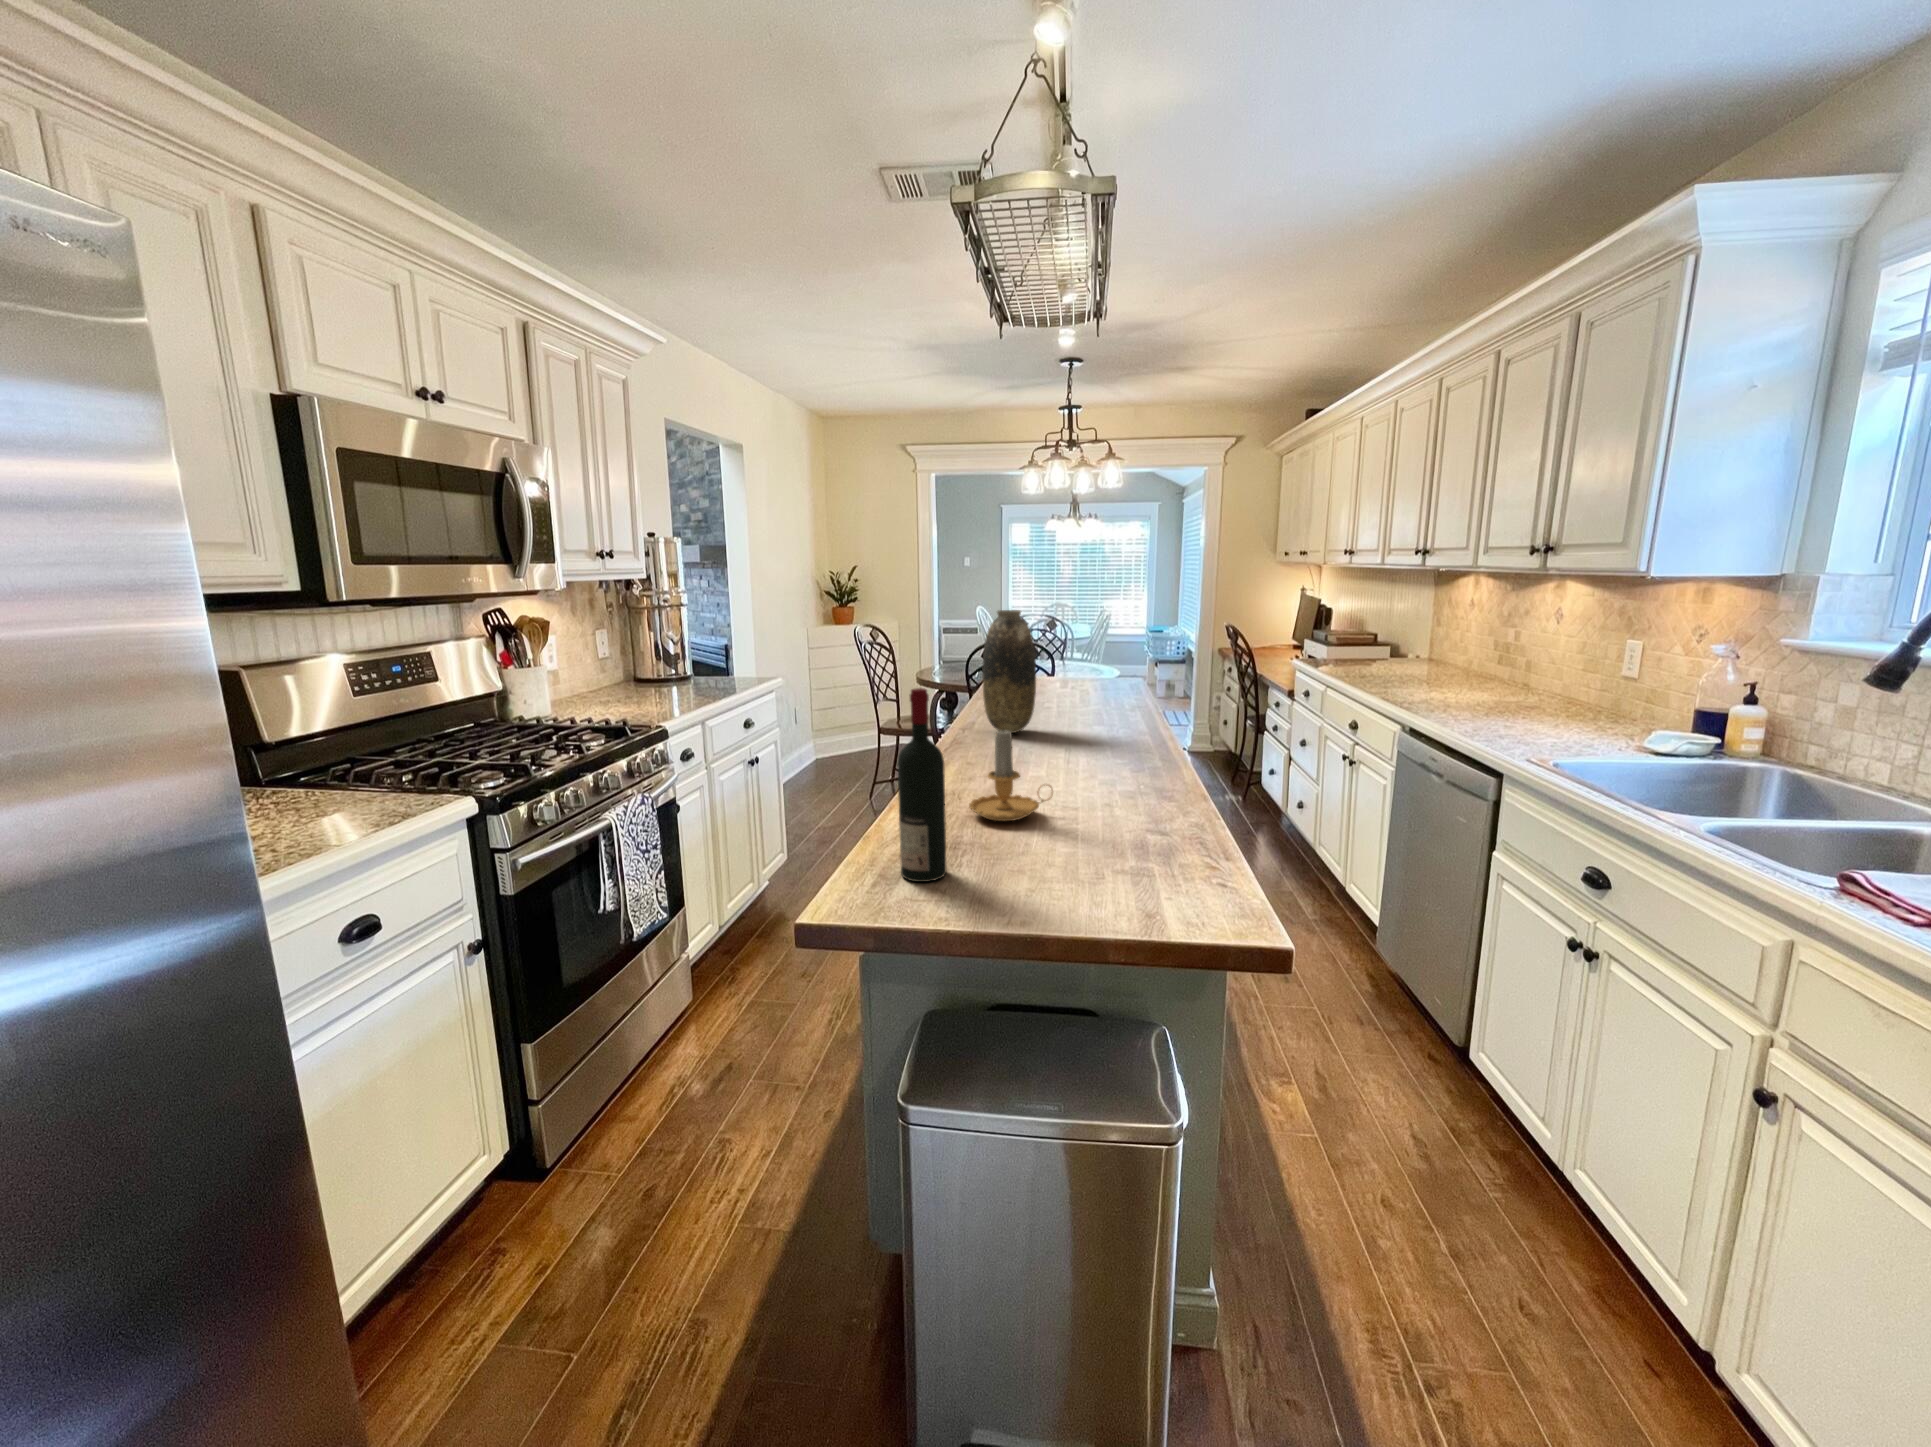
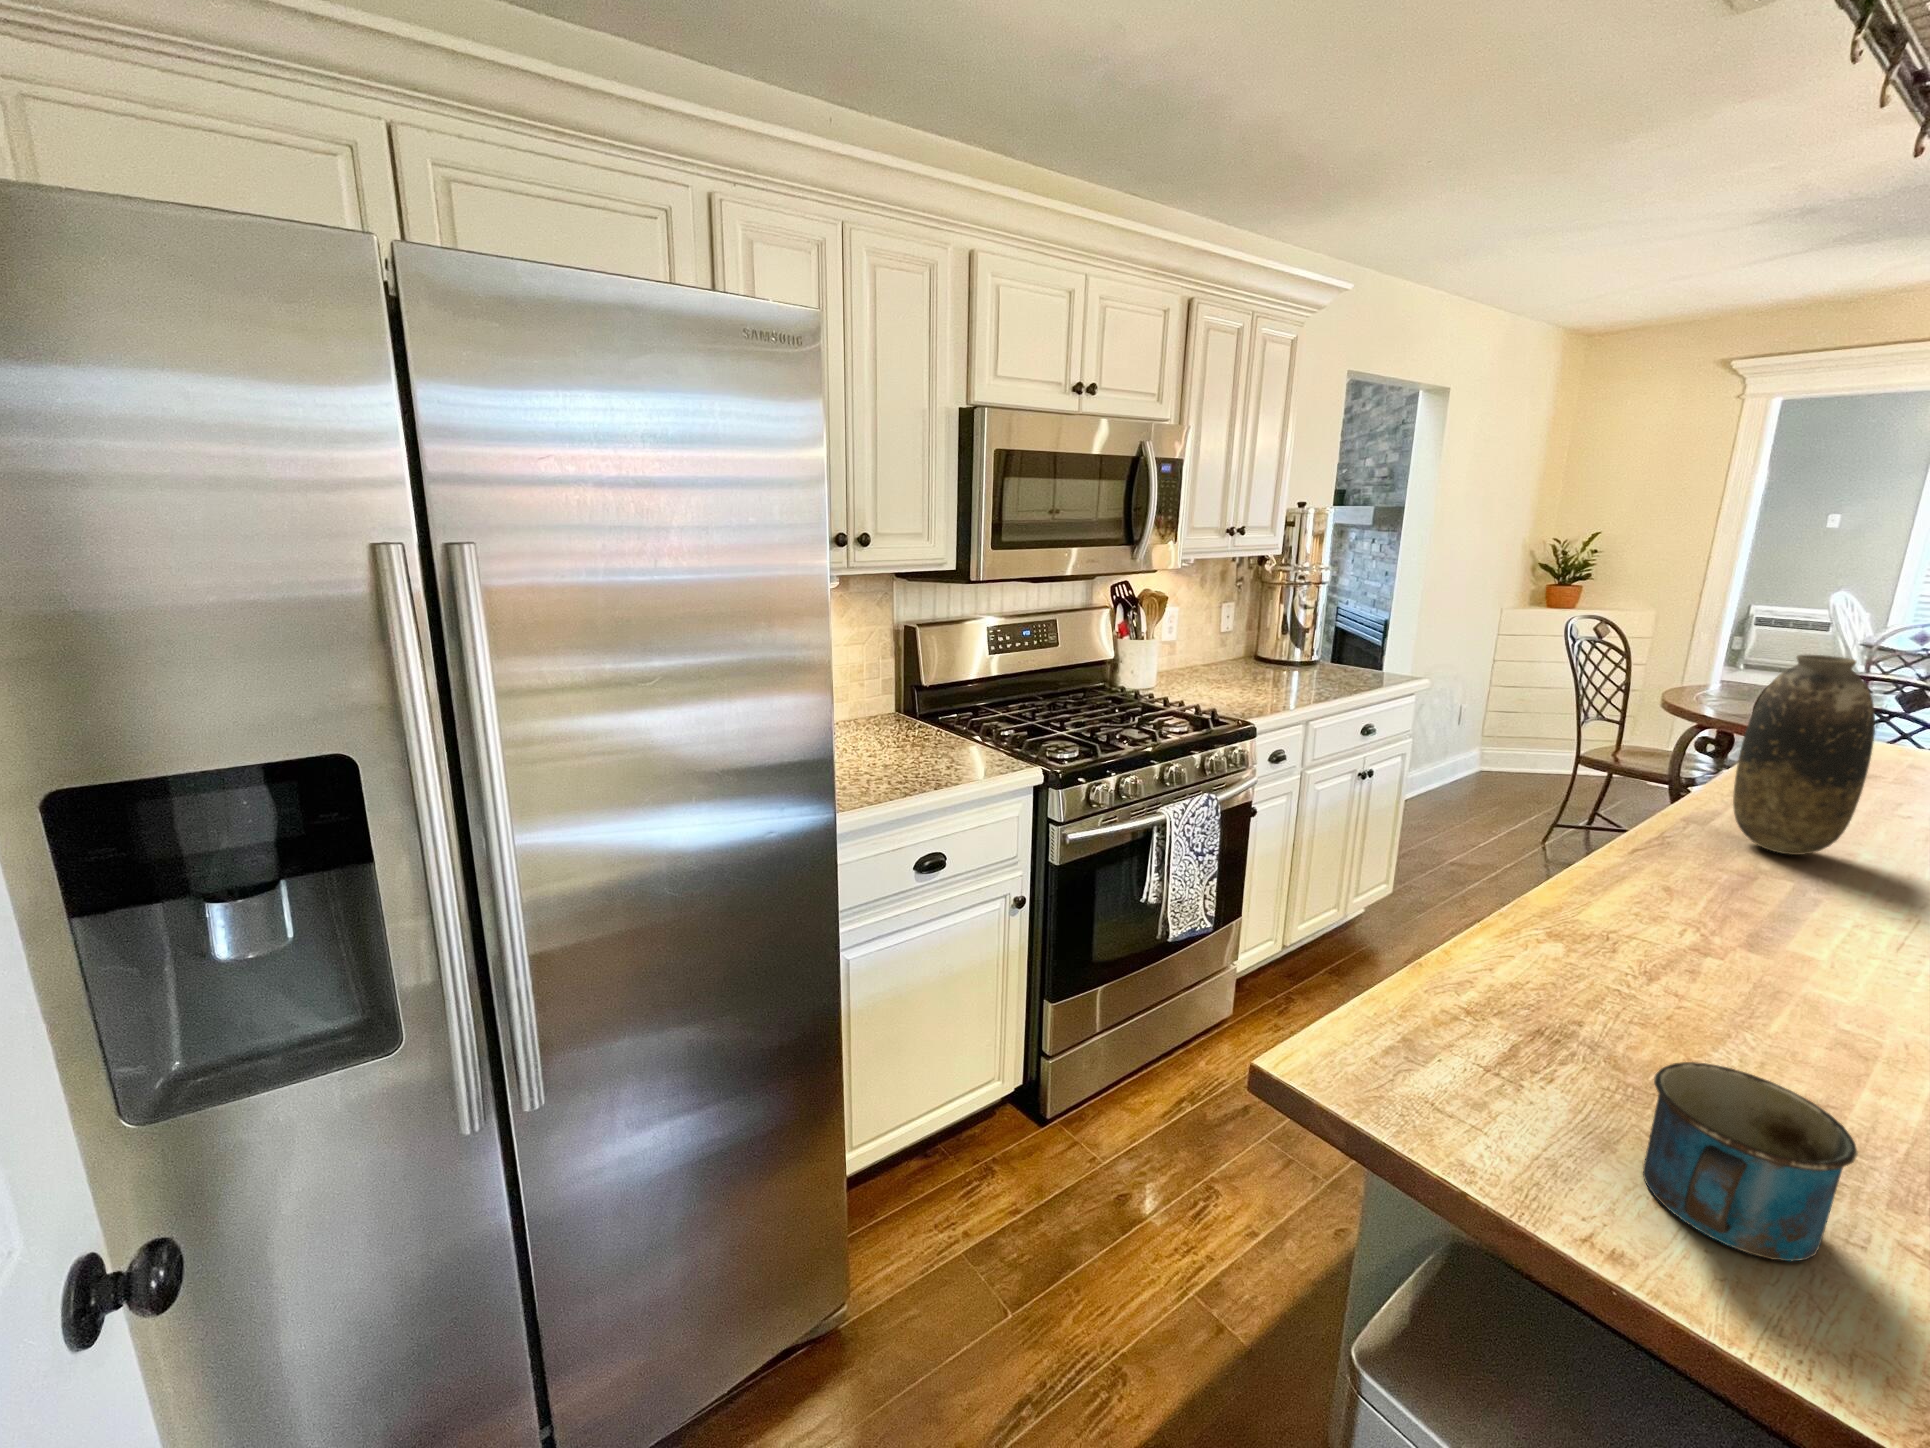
wine bottle: present [898,688,947,882] -> none [1433,807,1542,1092]
candle: present [969,728,1052,821] -> none [1614,879,1813,1037]
mug: none [1013,810,1093,897] -> present [1643,1062,1858,1261]

